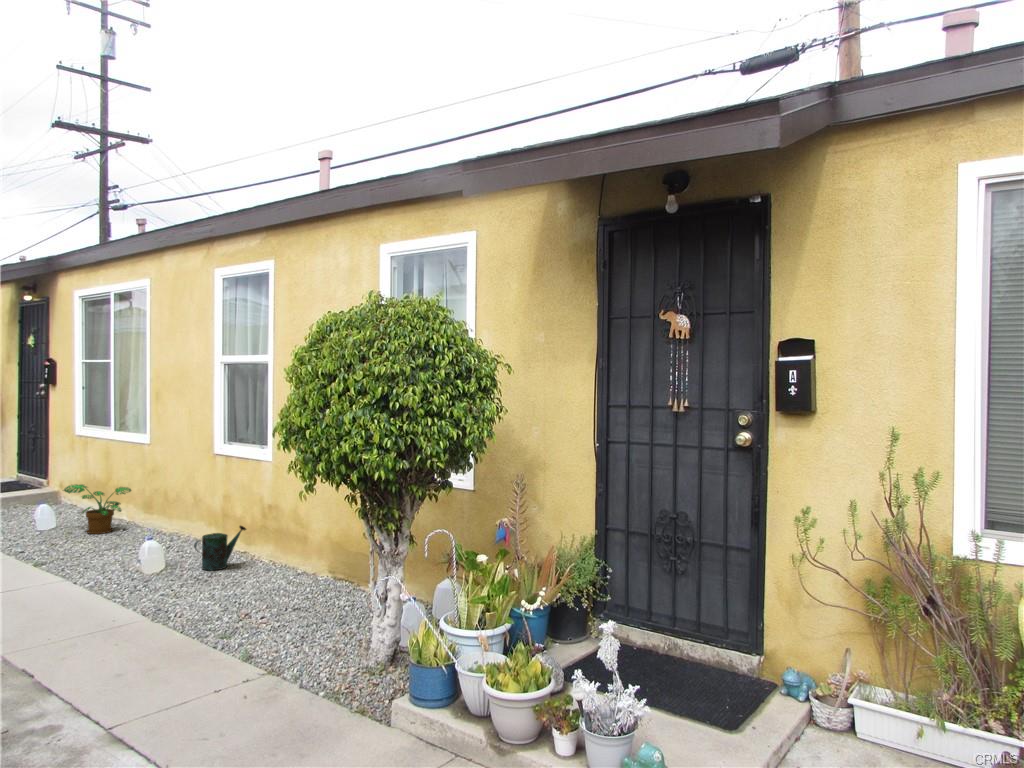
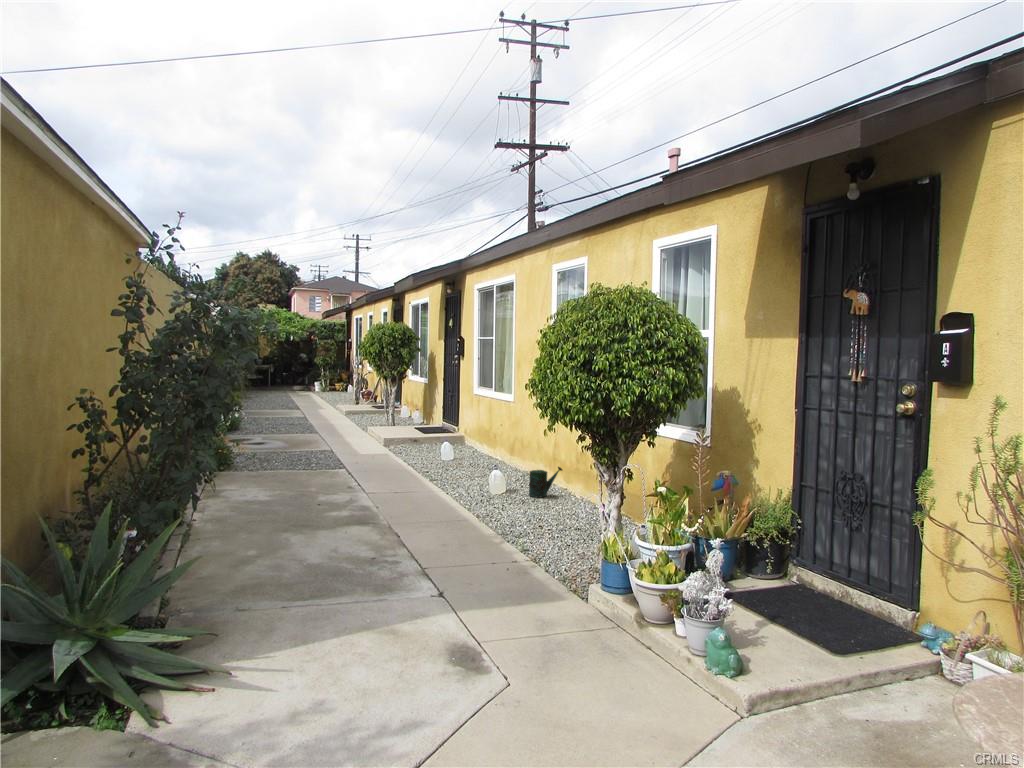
potted plant: present [64,484,131,534] -> none [457,429,501,466]

